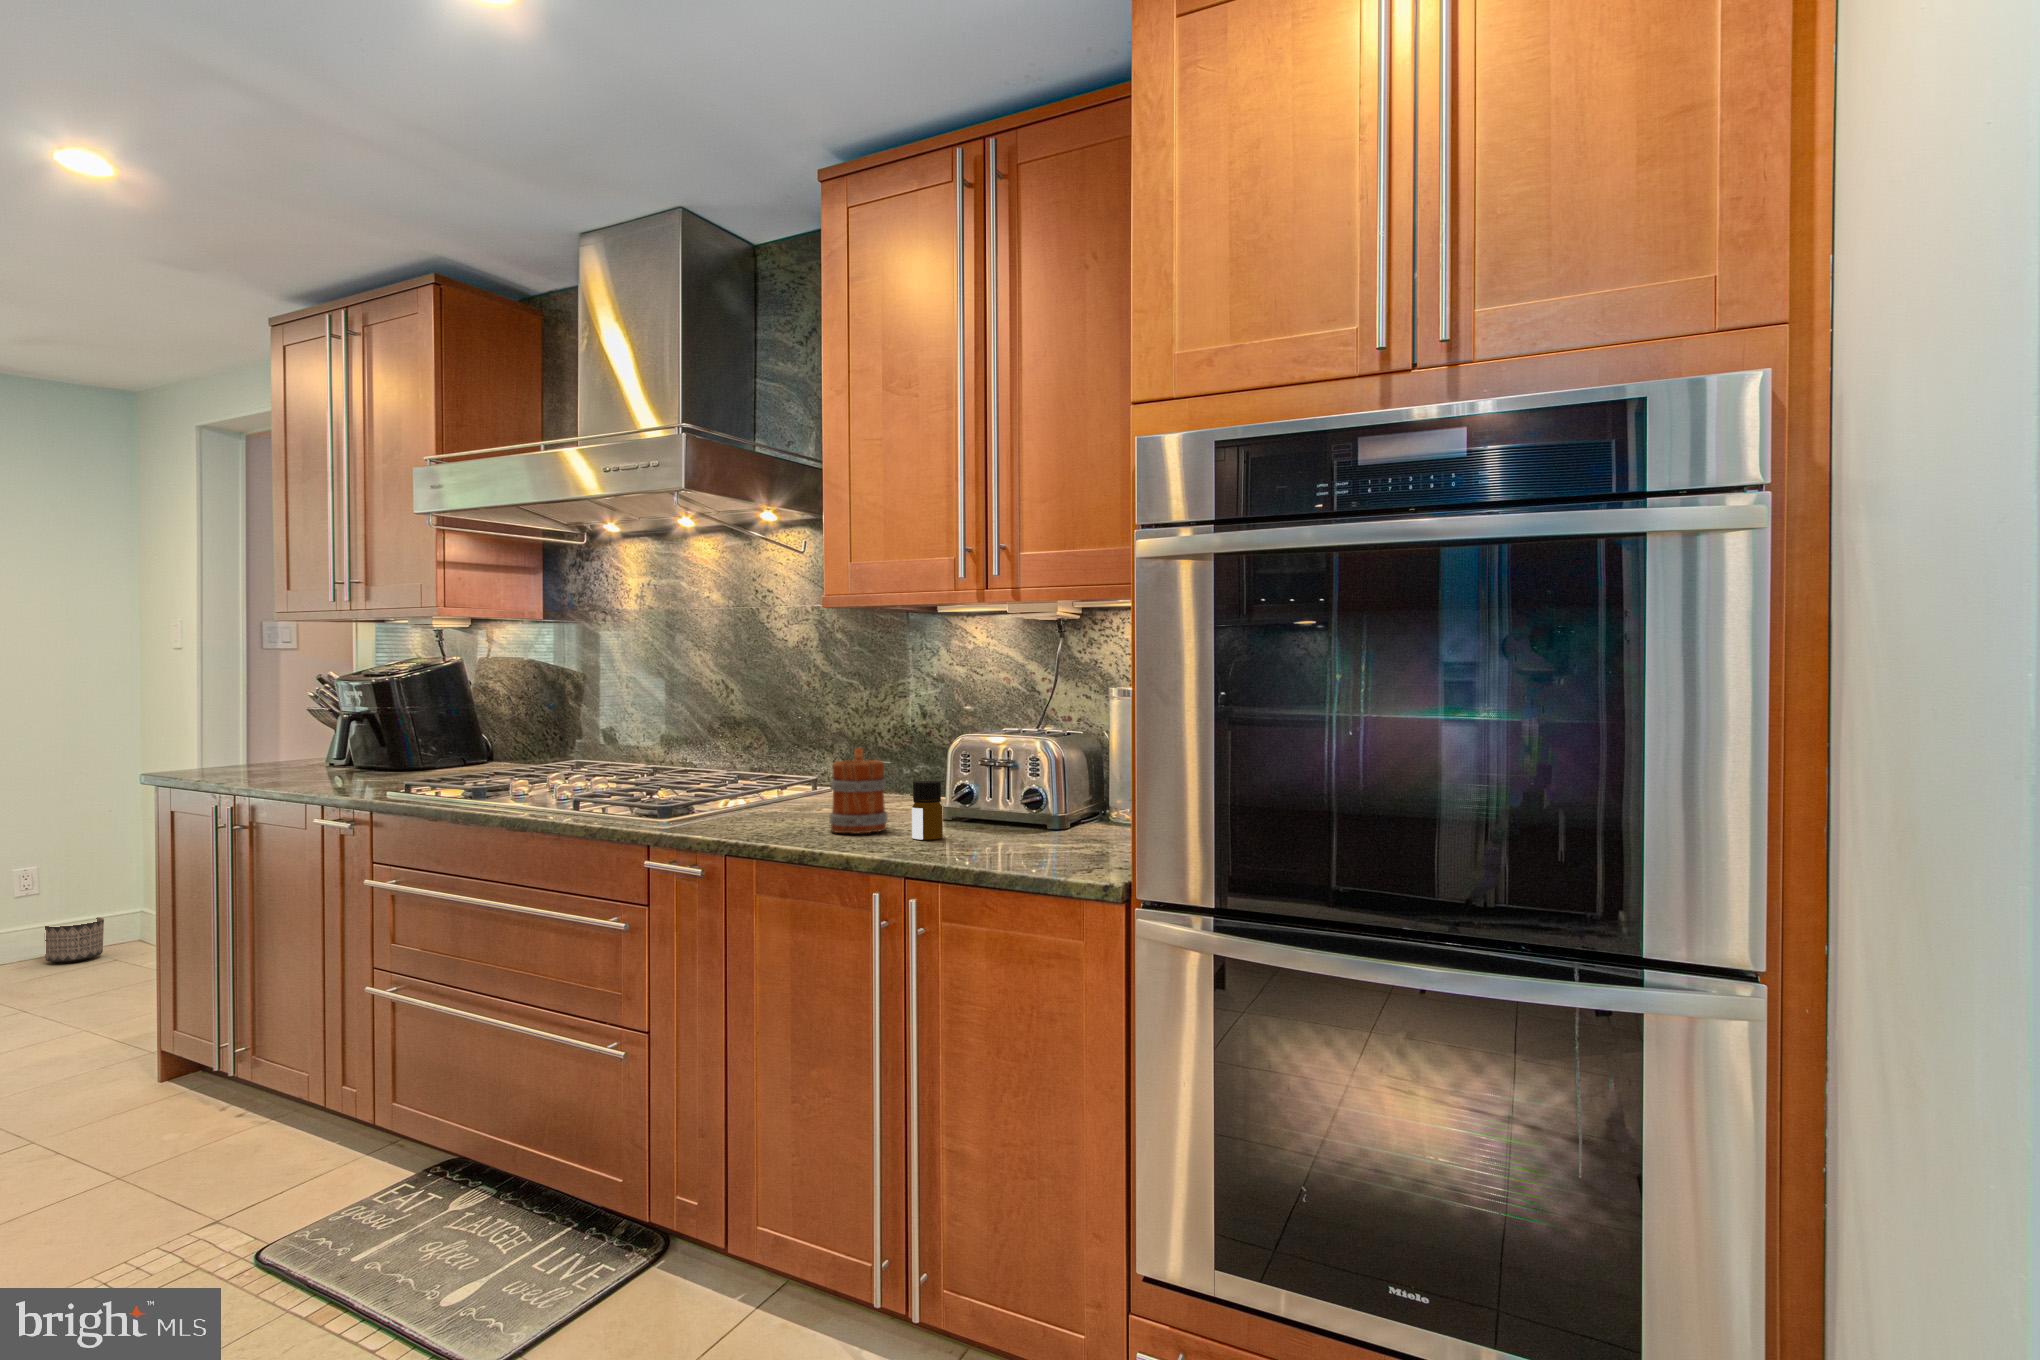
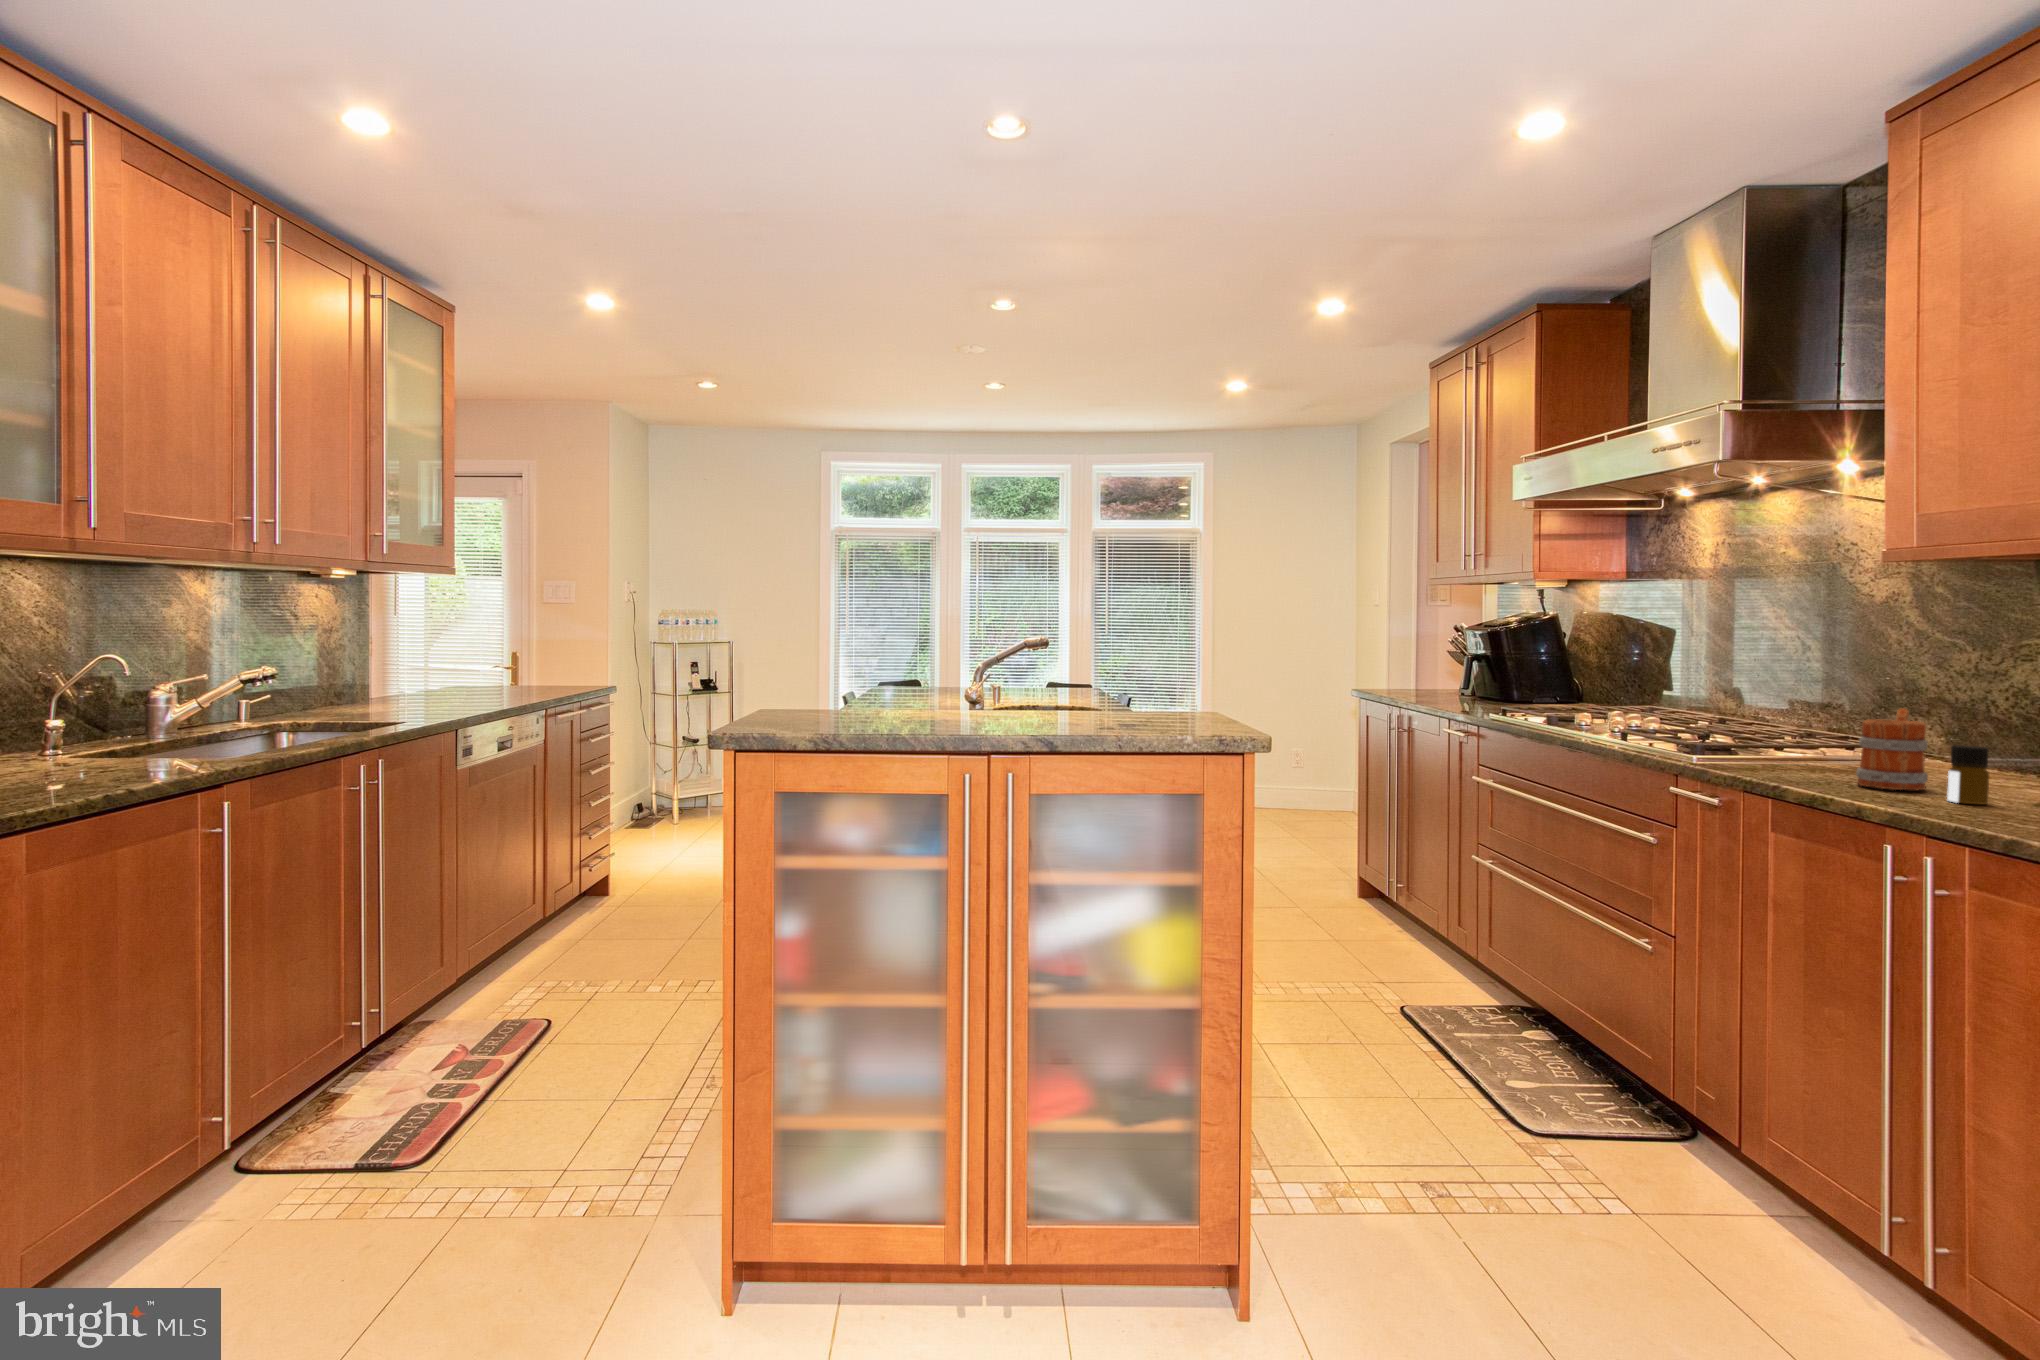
planter: present [44,917,104,963] -> none [1289,789,1321,818]

